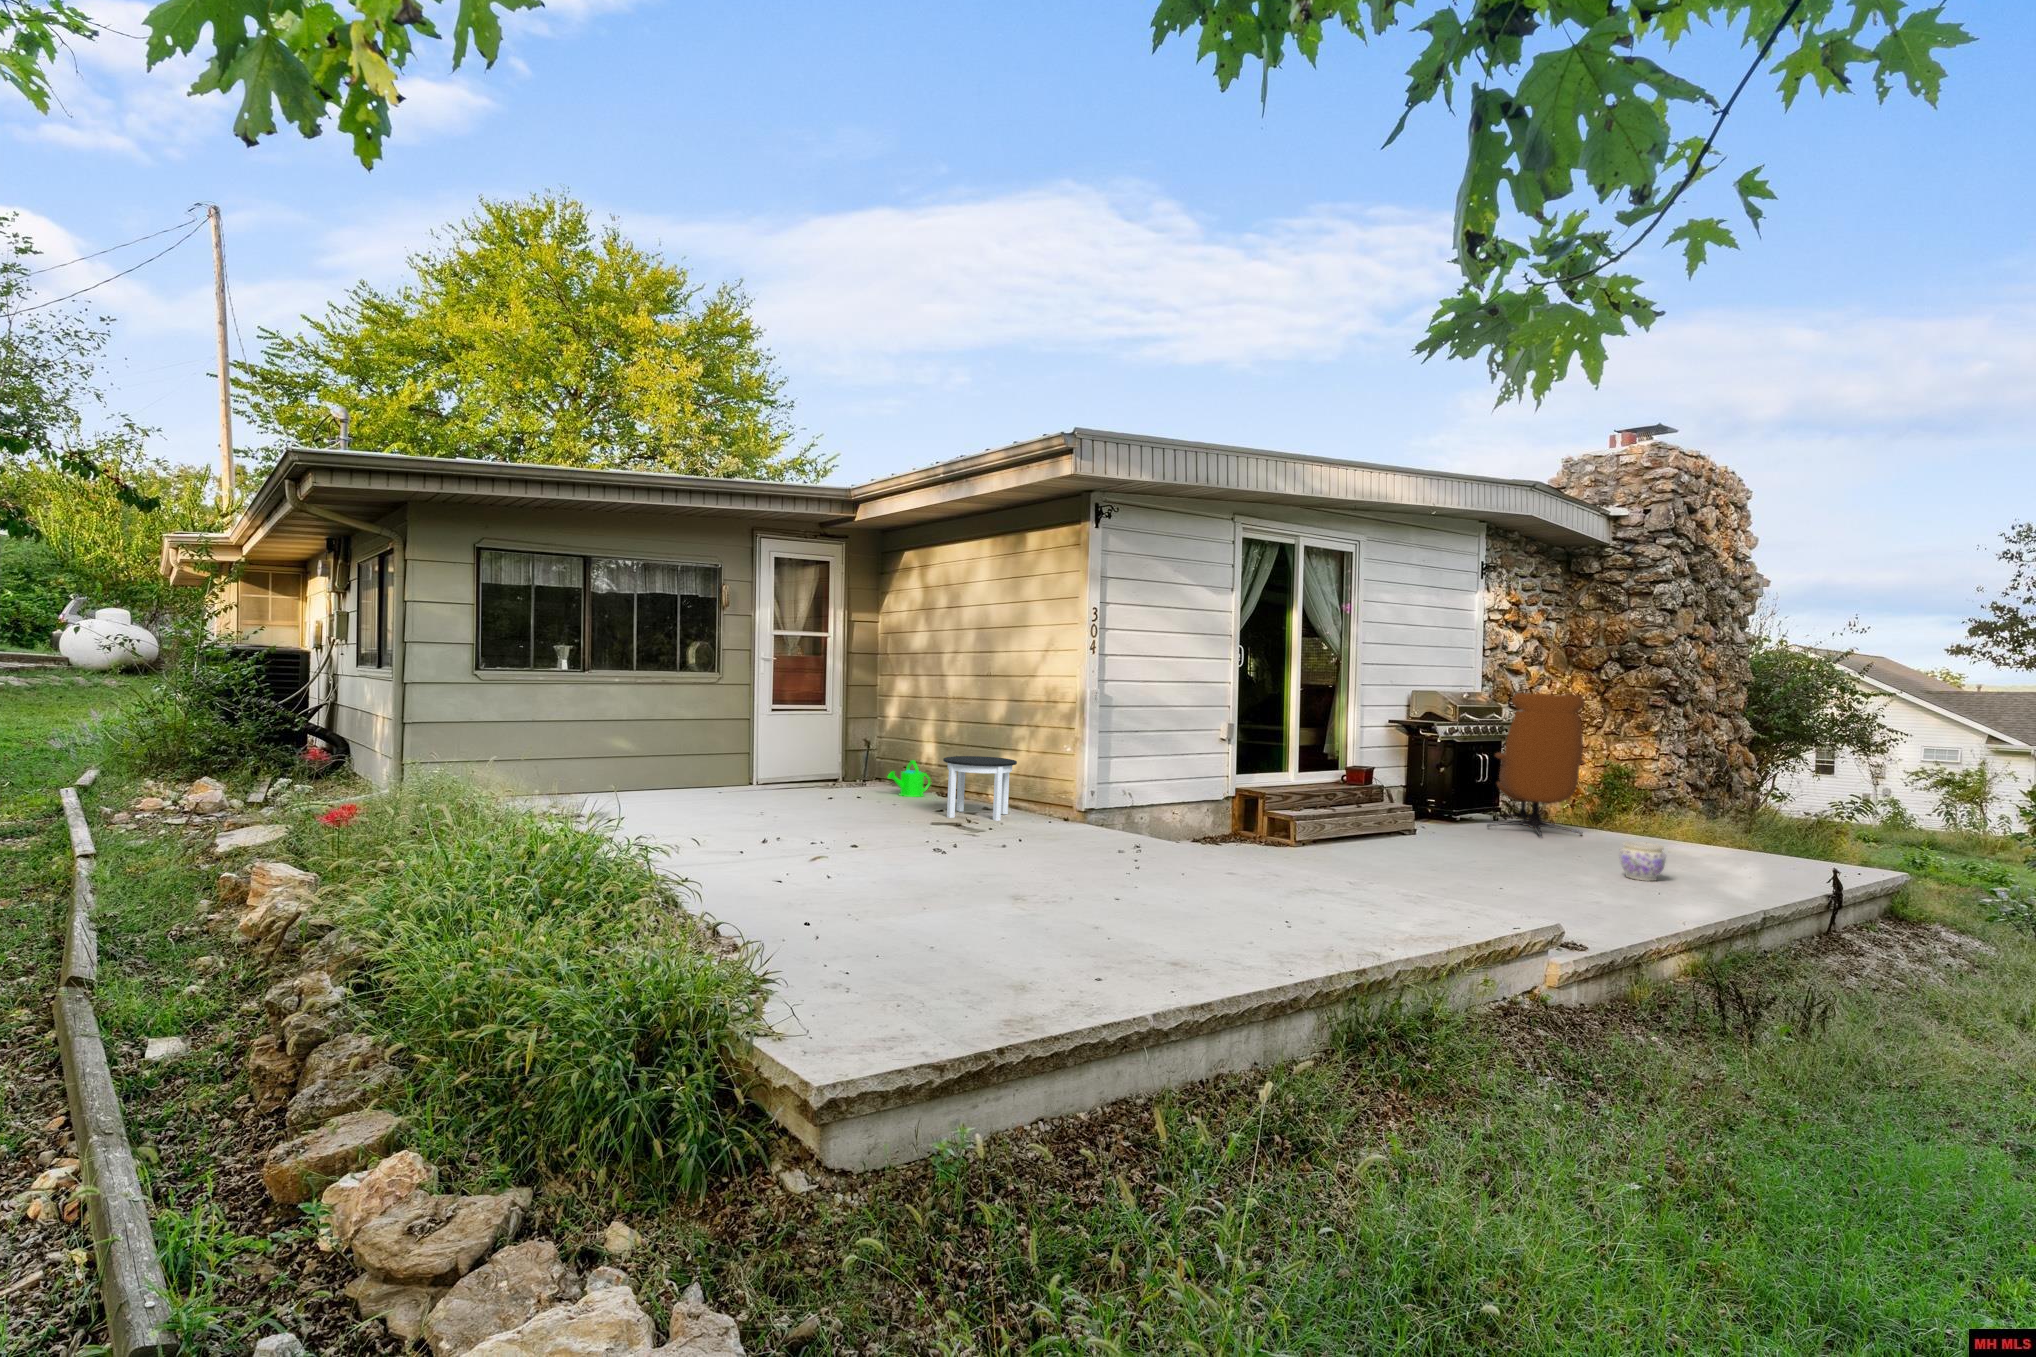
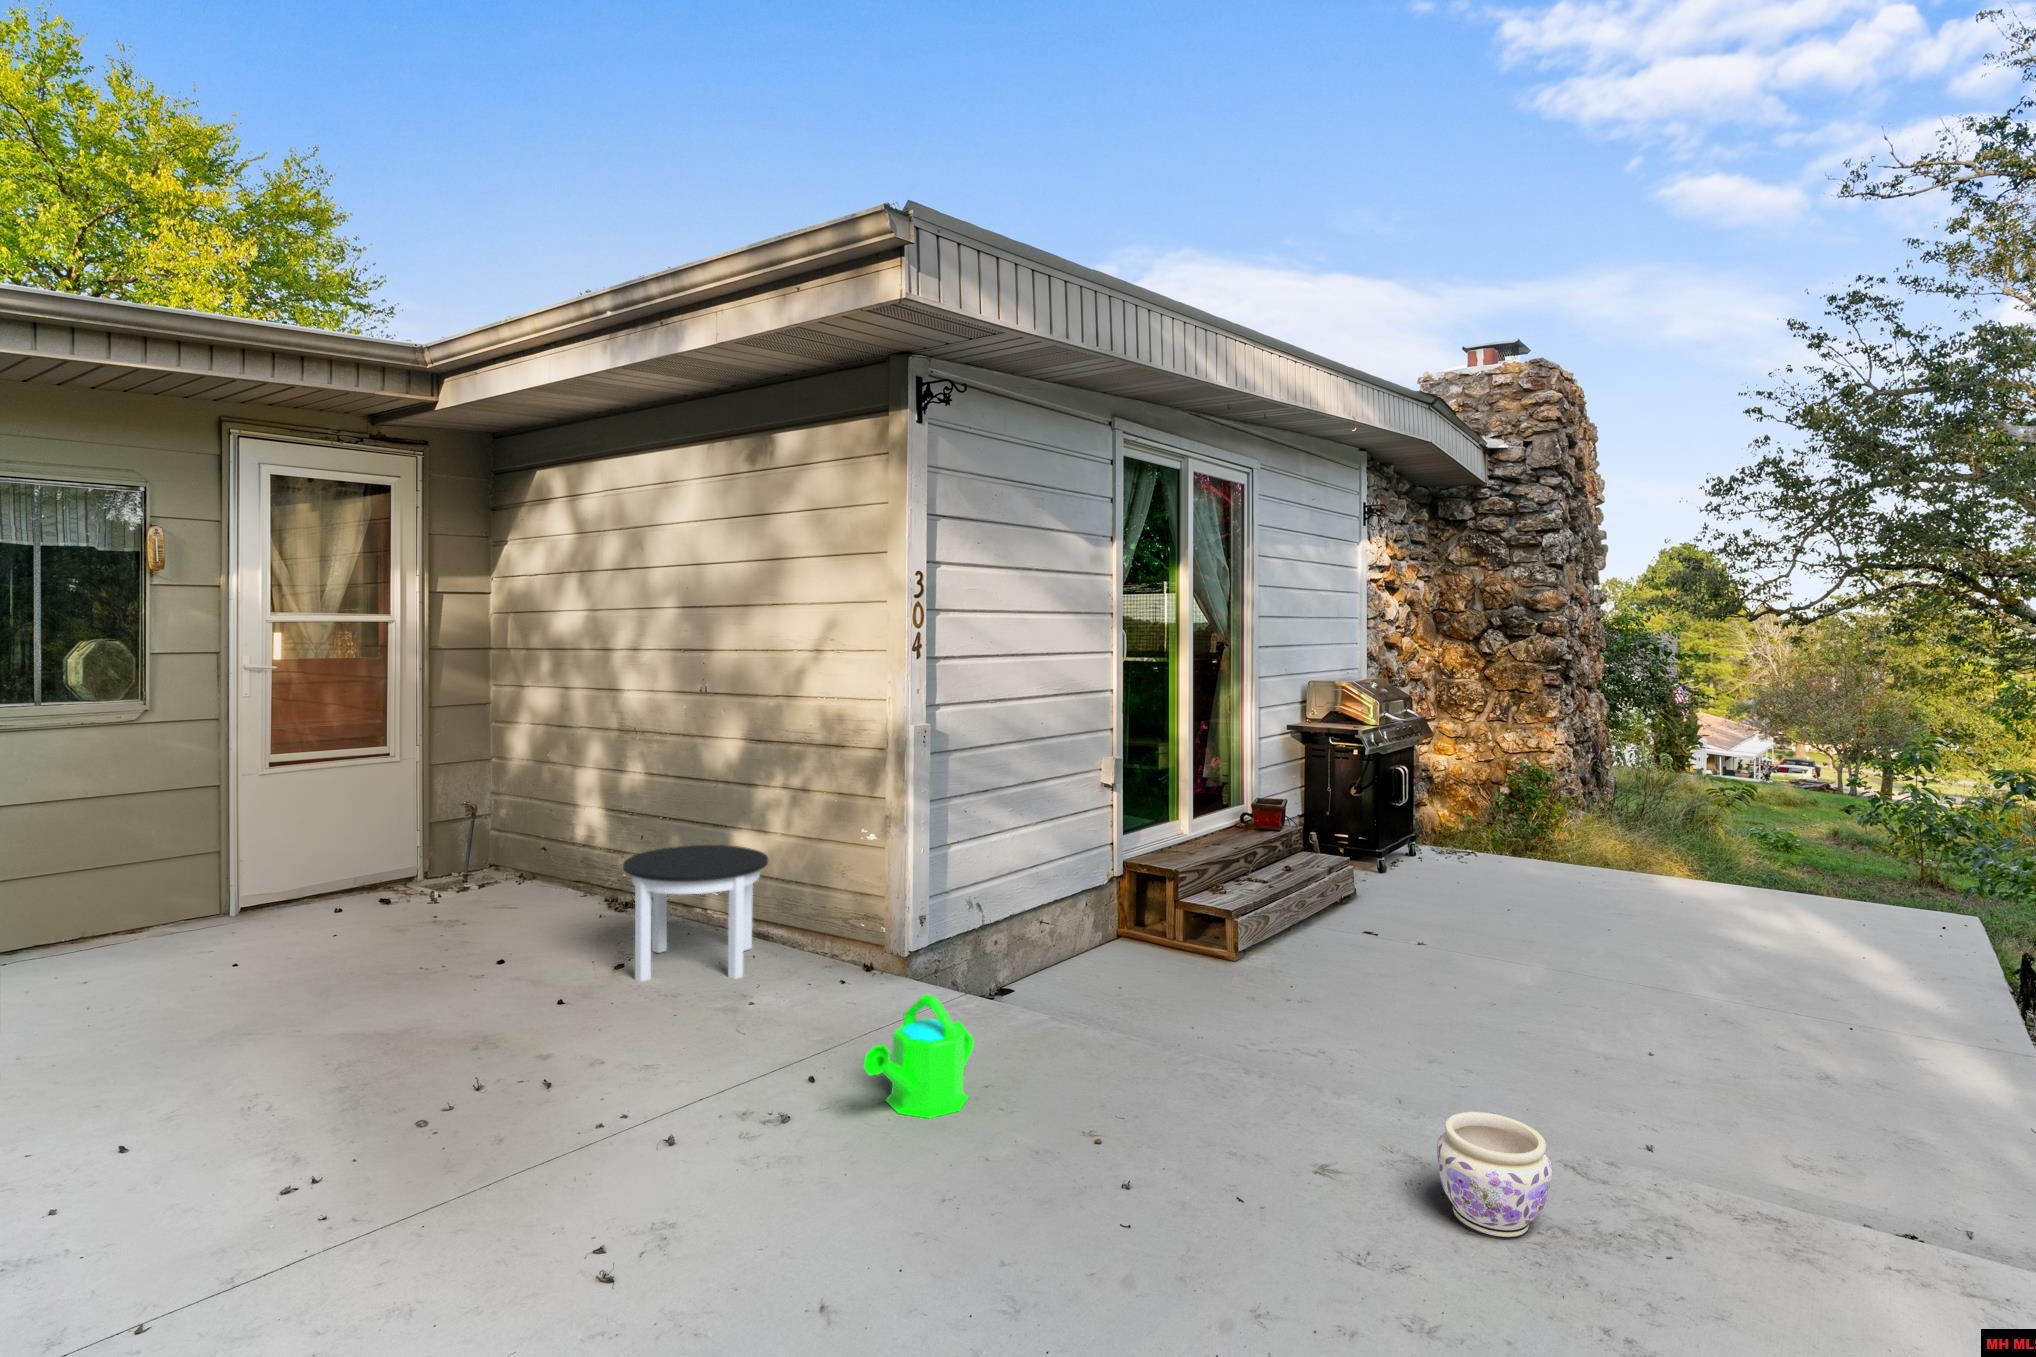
lounge chair: present [1487,693,1585,838] -> none [1421,691,1597,897]
watering can: present [888,760,930,797] -> present [864,994,974,1119]
planter: present [1619,841,1666,881] -> present [1437,1112,1553,1239]

